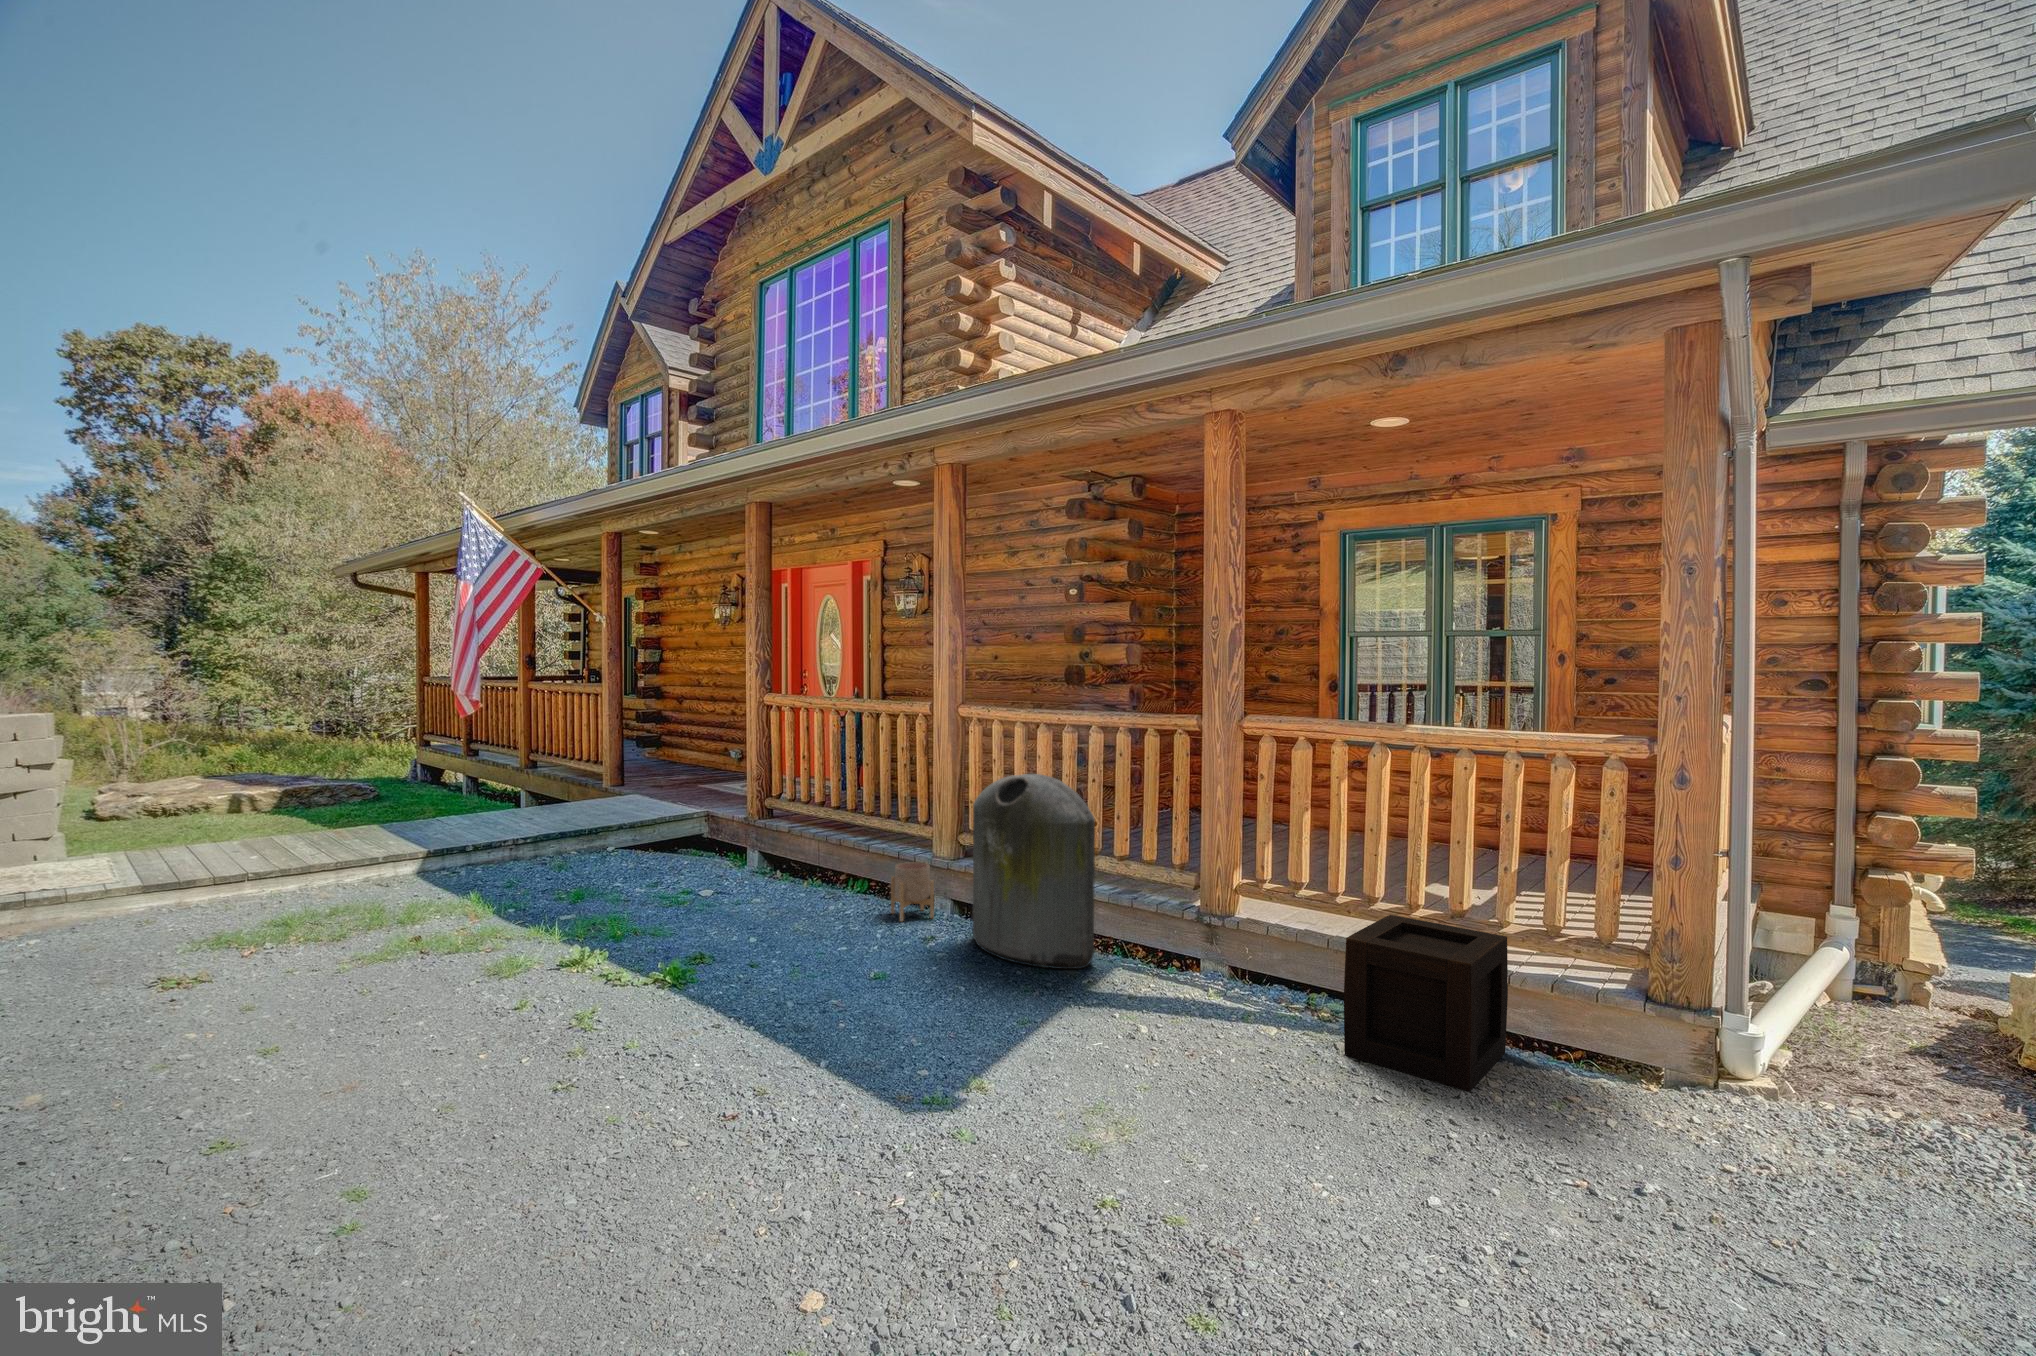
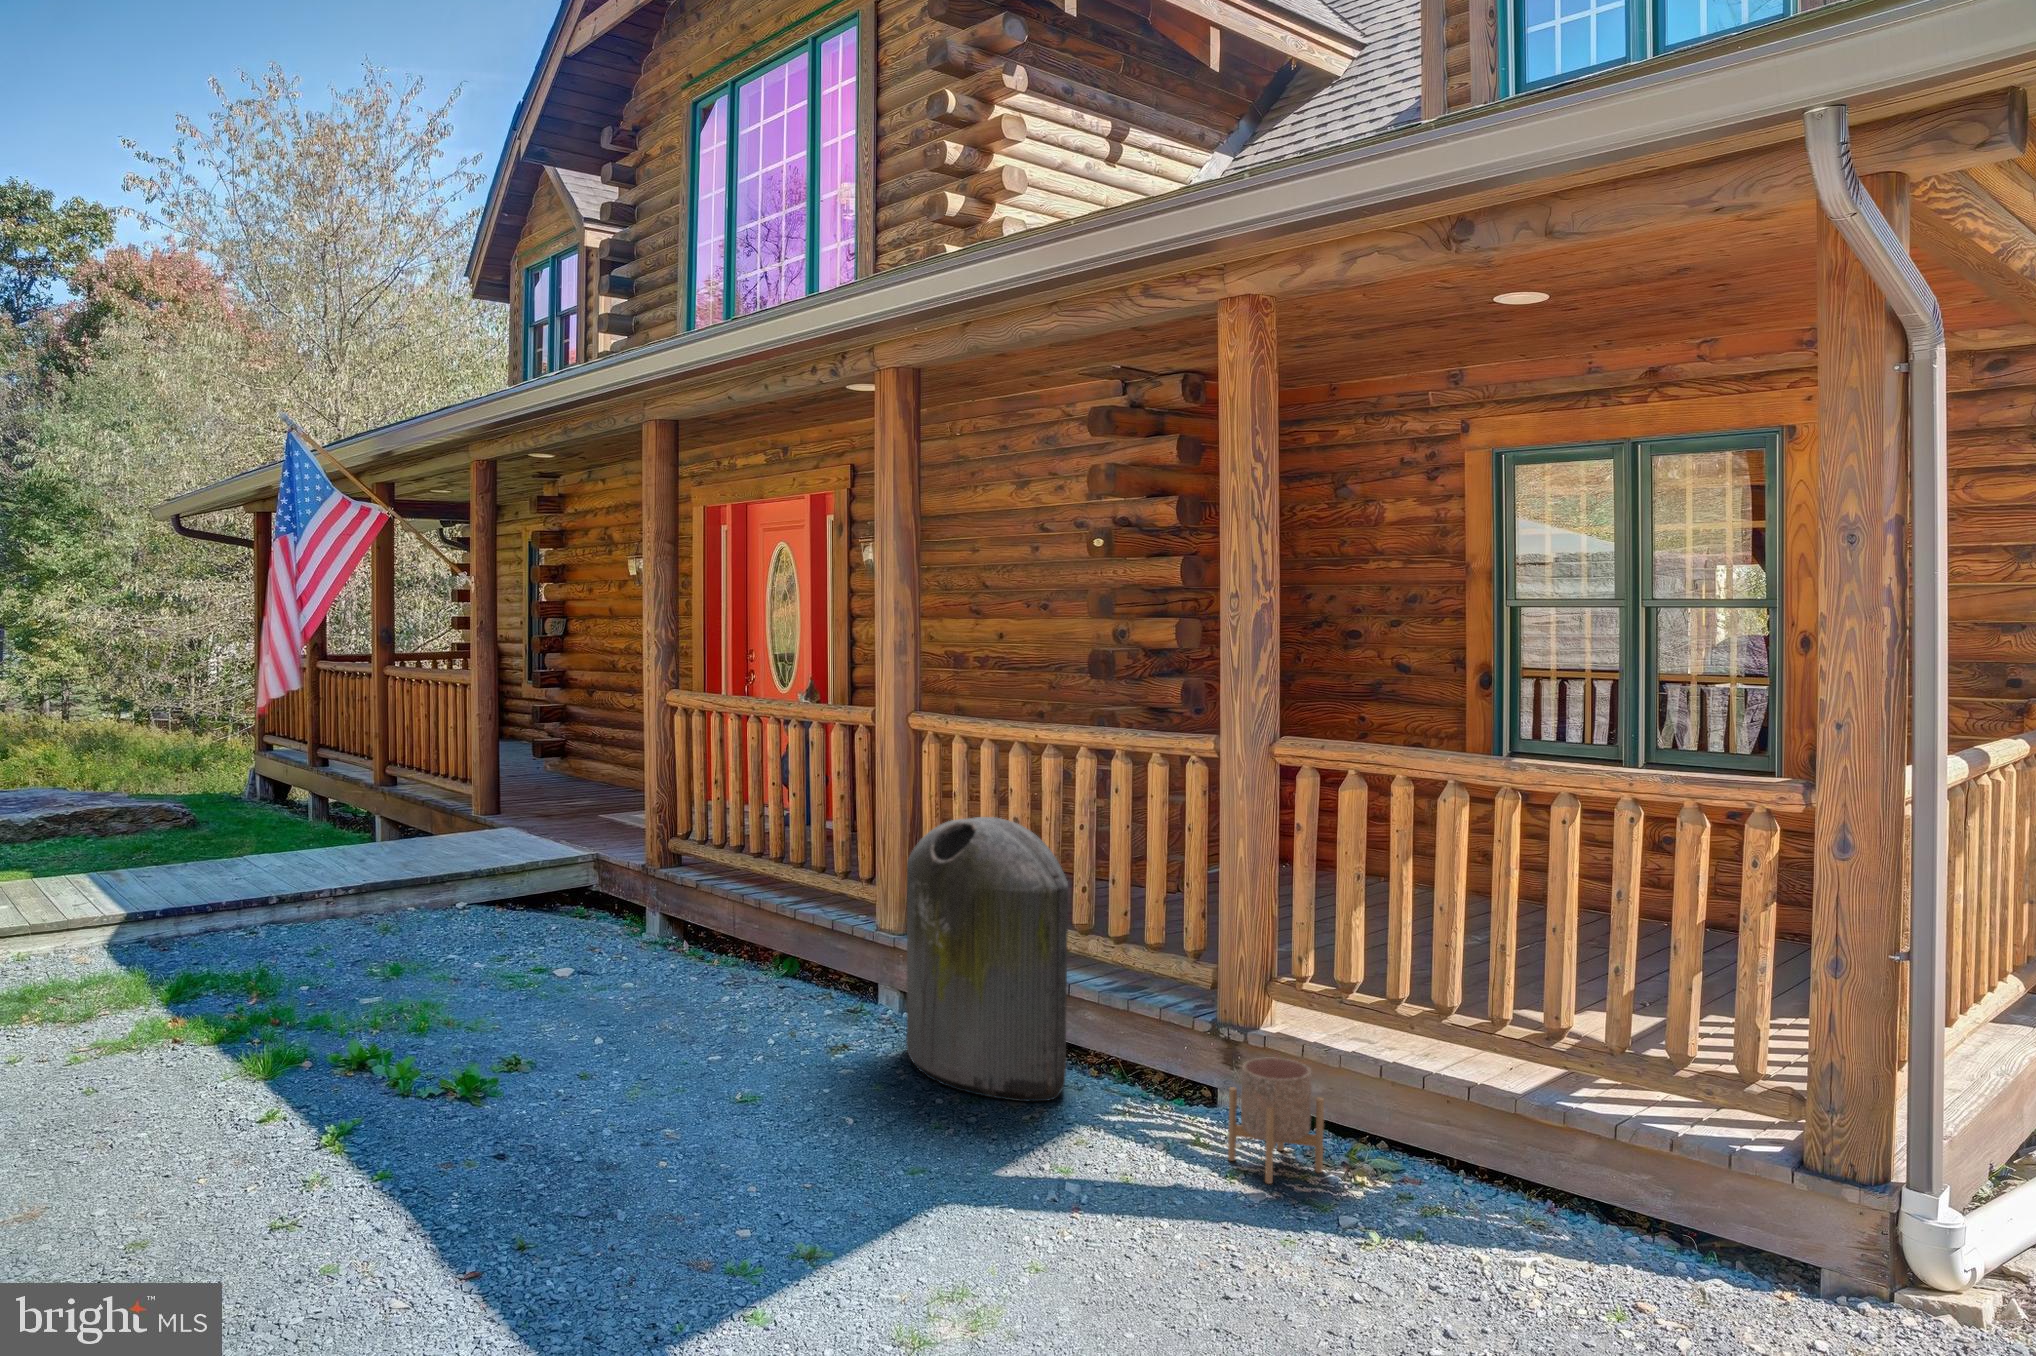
planter: present [891,862,934,922] -> present [1228,1057,1324,1184]
wooden crate: present [1344,915,1508,1091] -> none [1381,1044,1637,1318]

